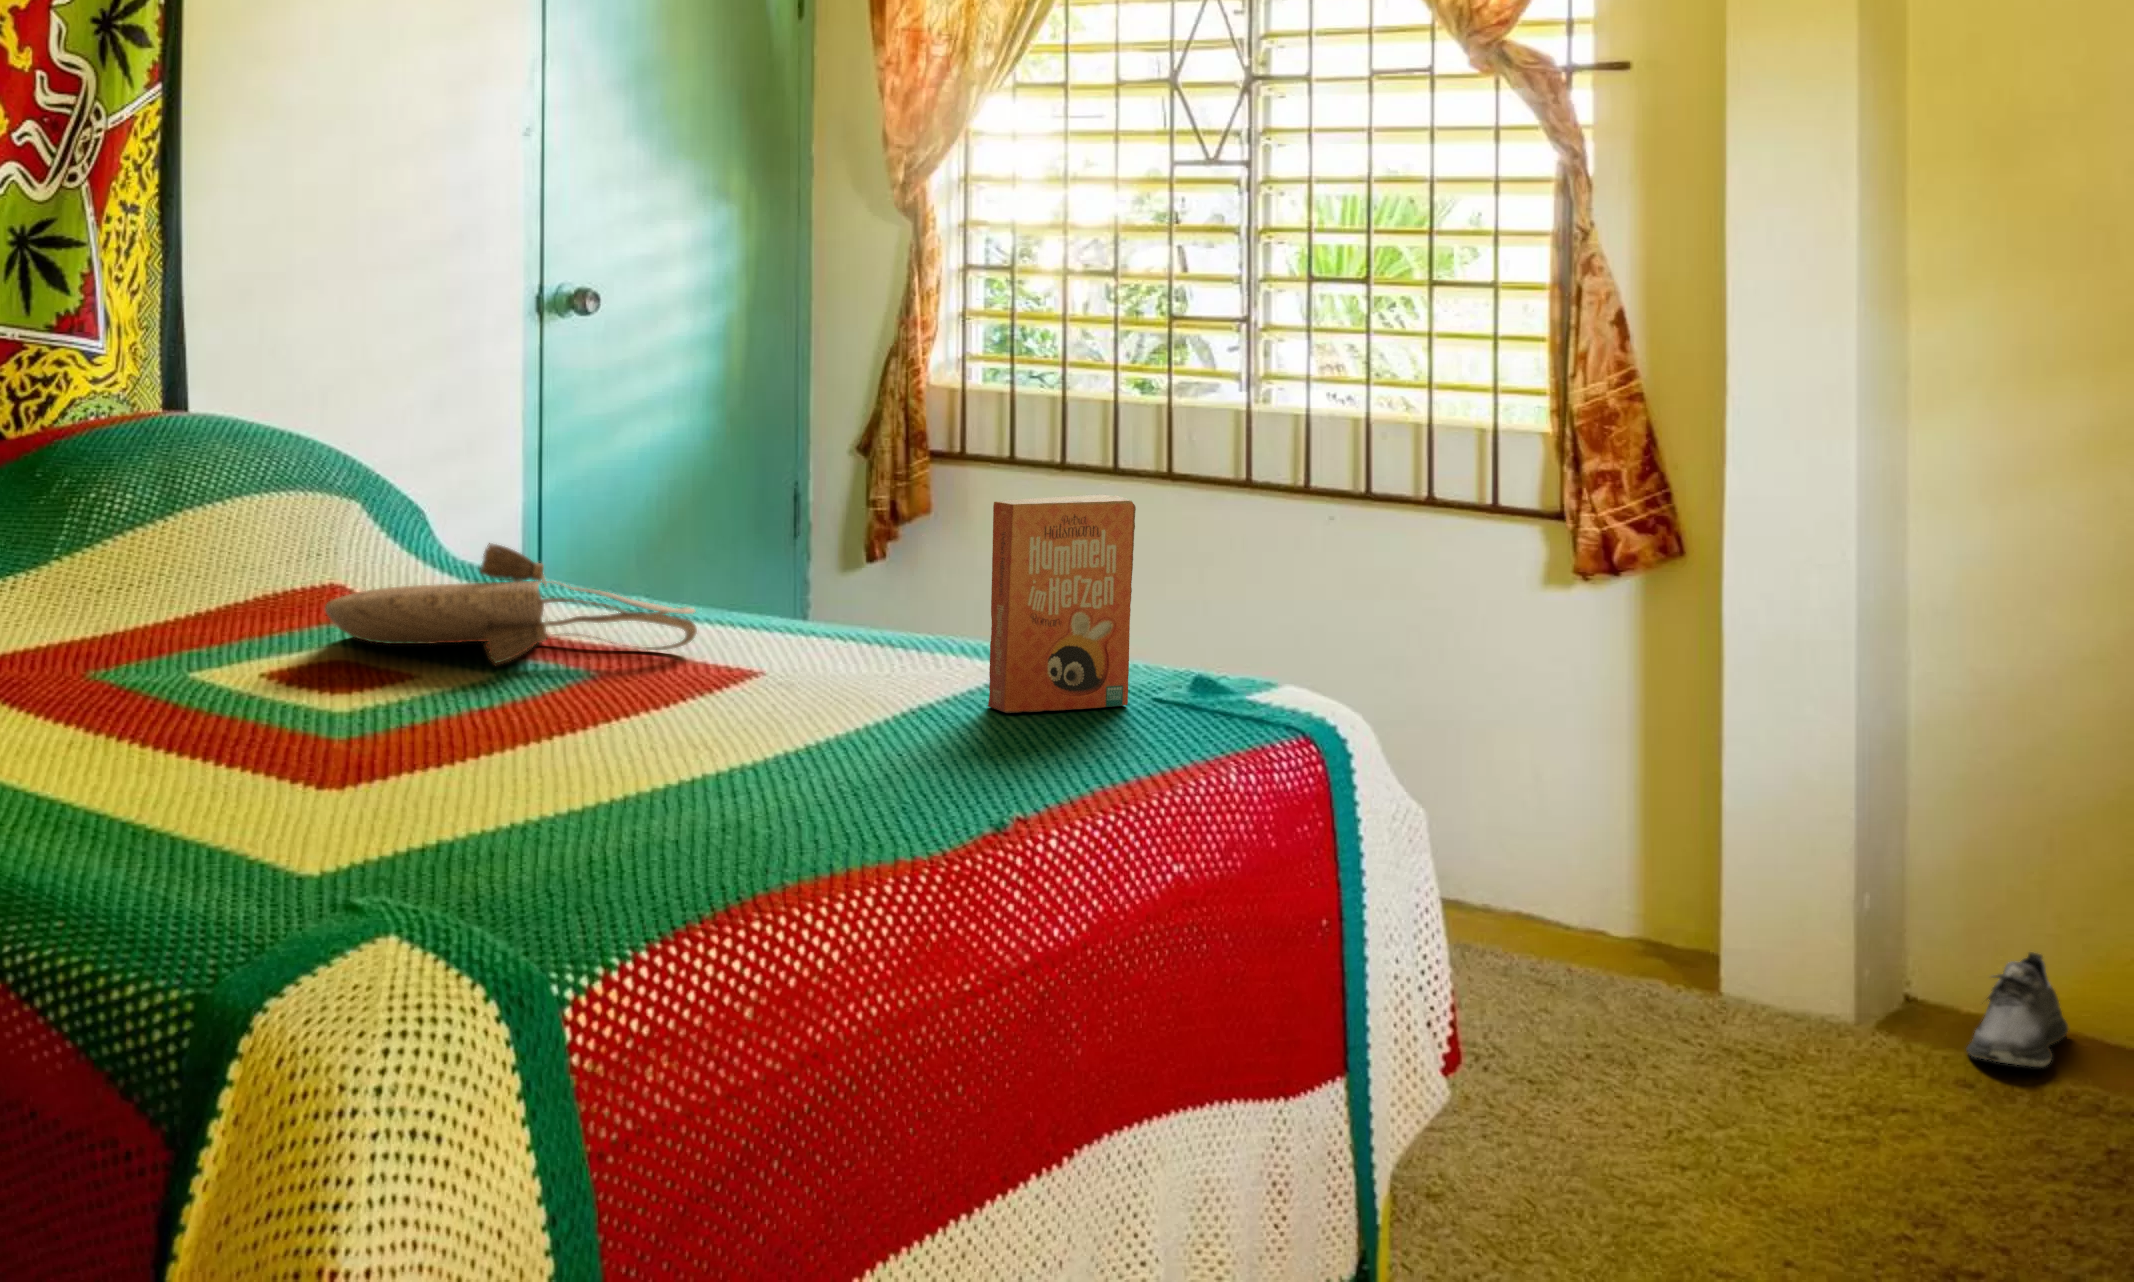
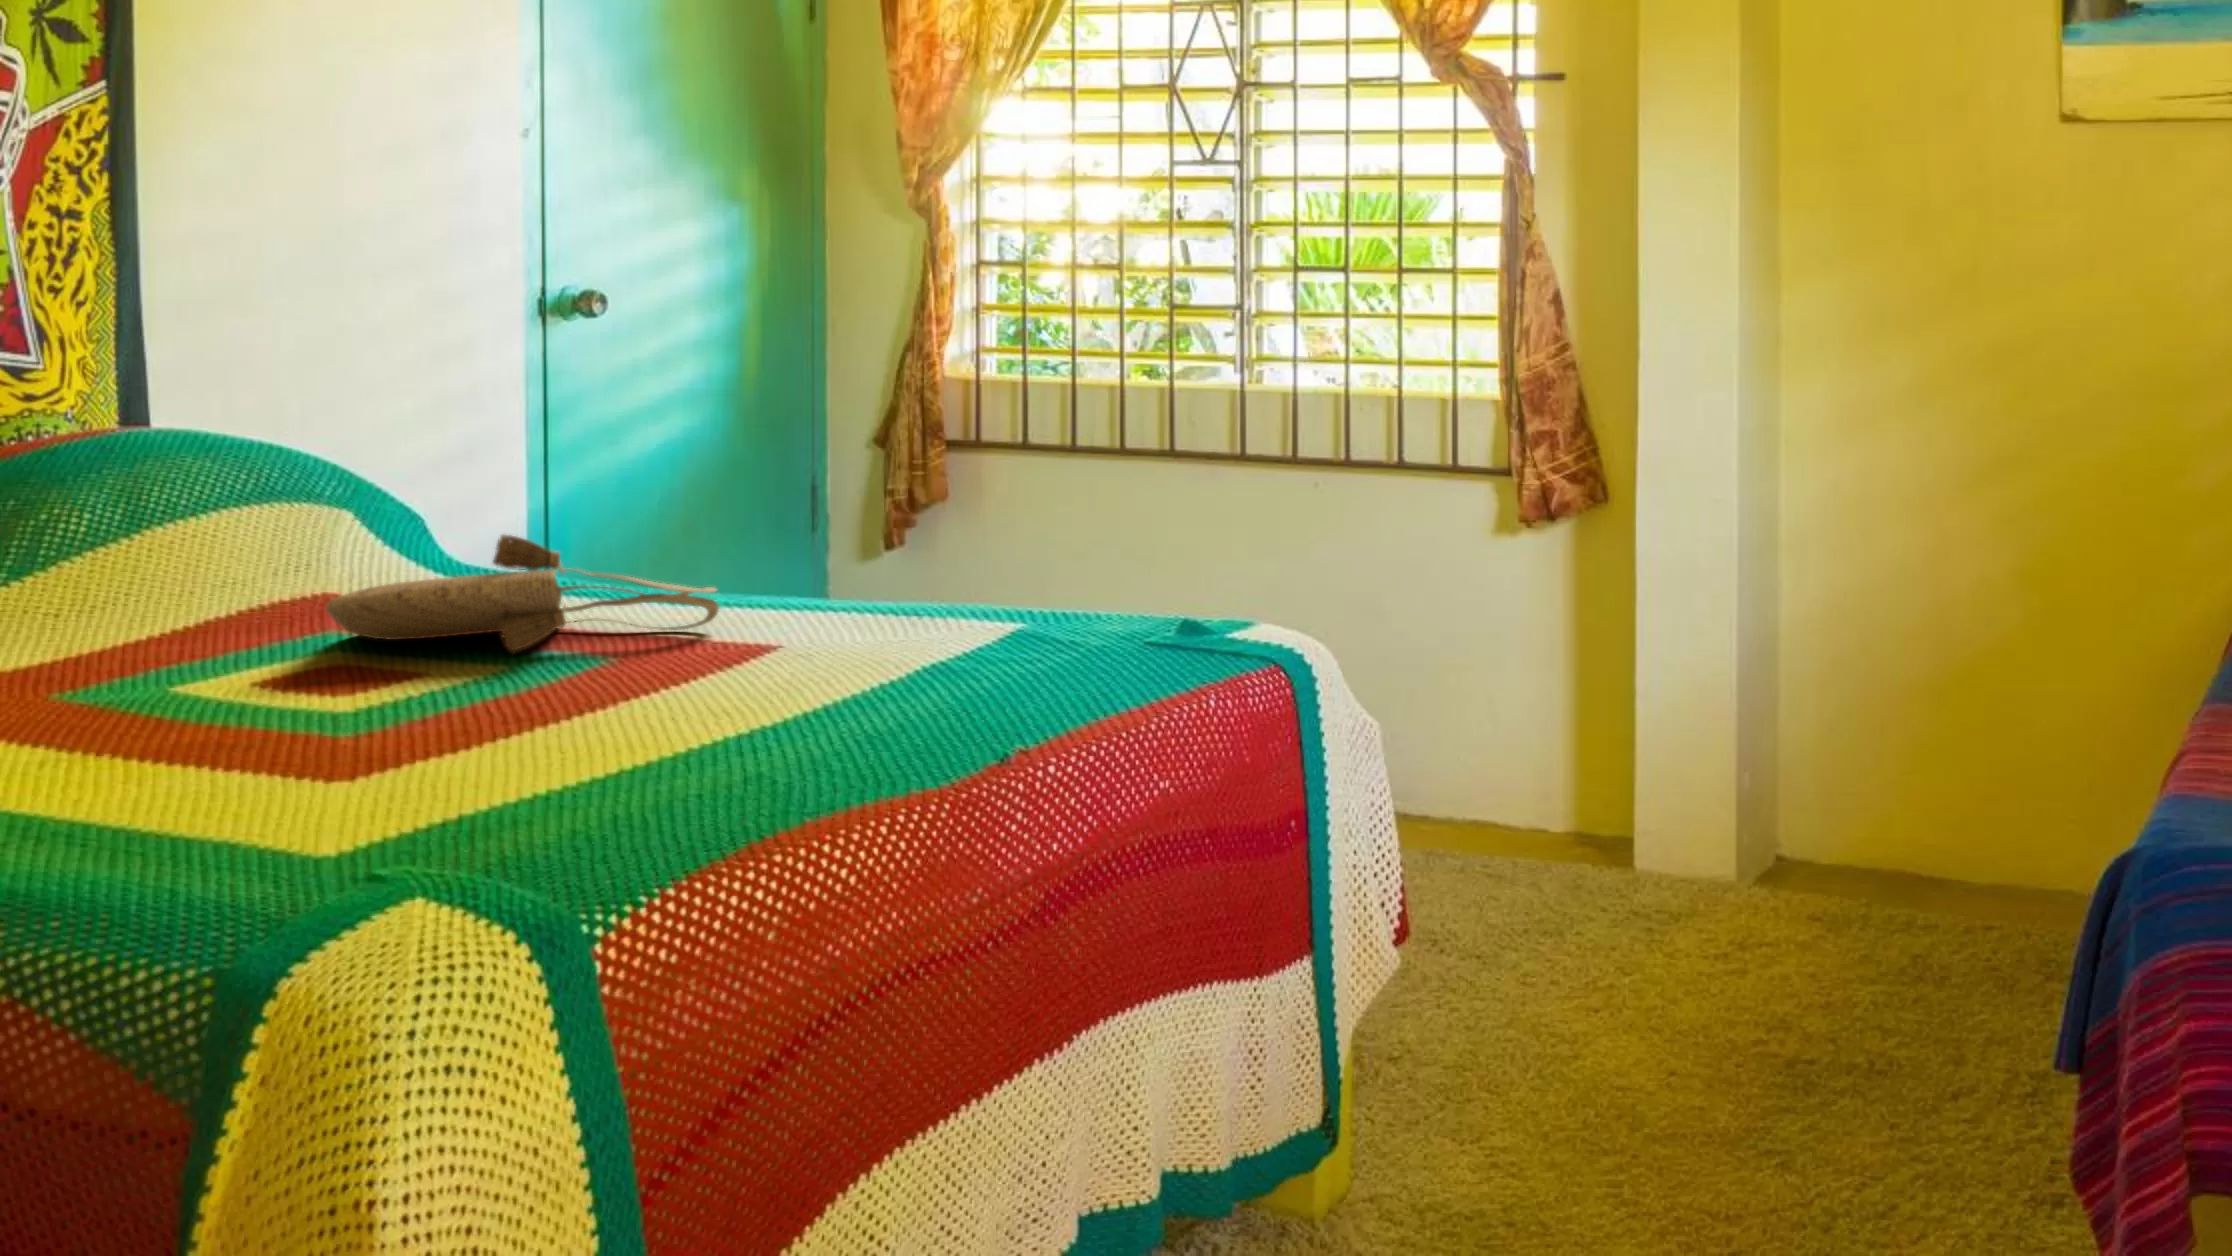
paperback book: present [988,494,1136,713] -> none [902,463,1217,685]
shoe: present [1966,952,2068,1067] -> none [1826,811,1902,903]

